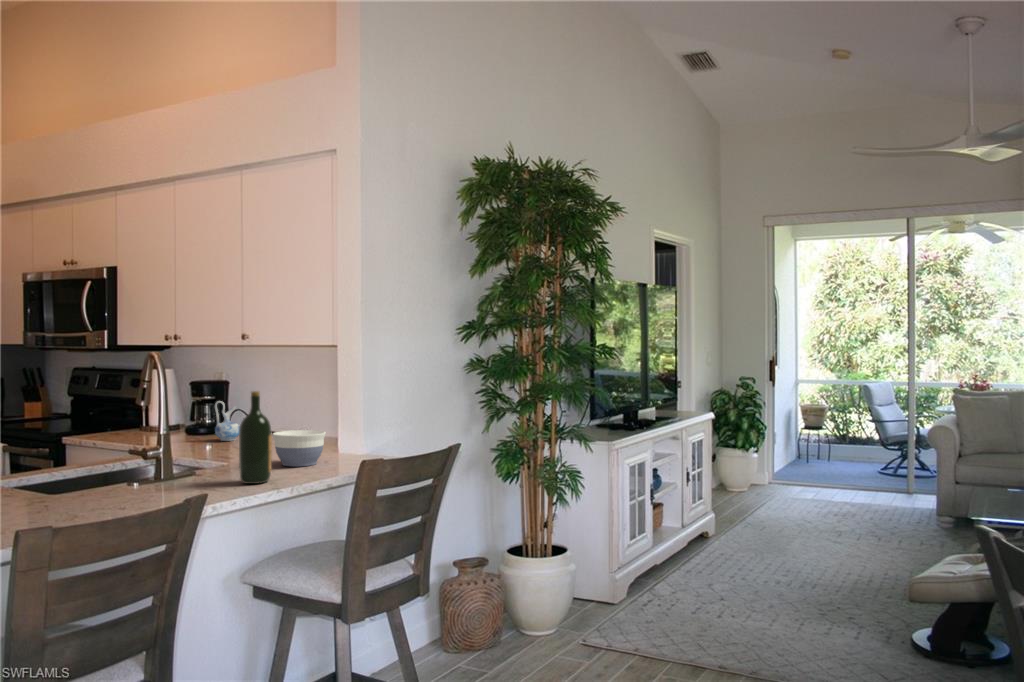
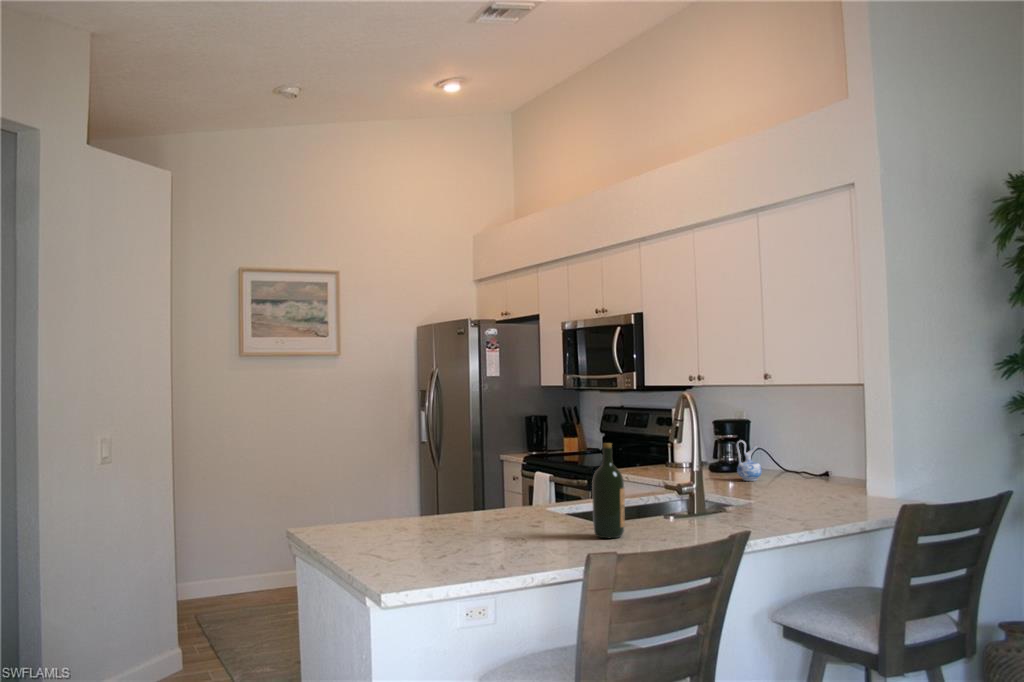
wine bottle: present [239,391,272,484] -> present [592,443,625,538]
bowl: present [273,430,326,466] -> none [799,472,855,509]

